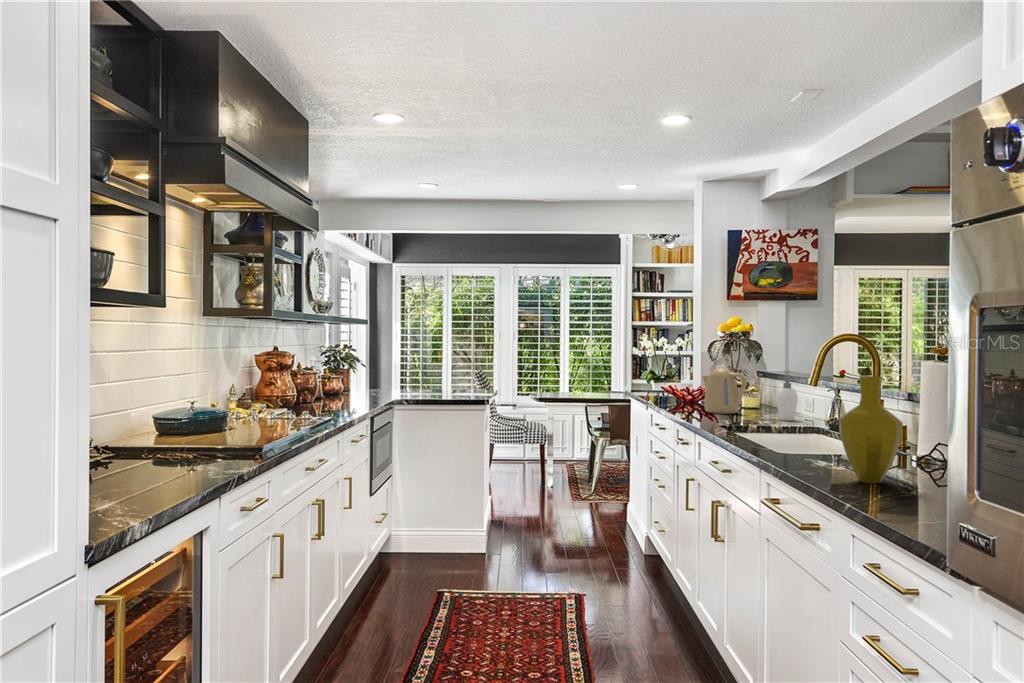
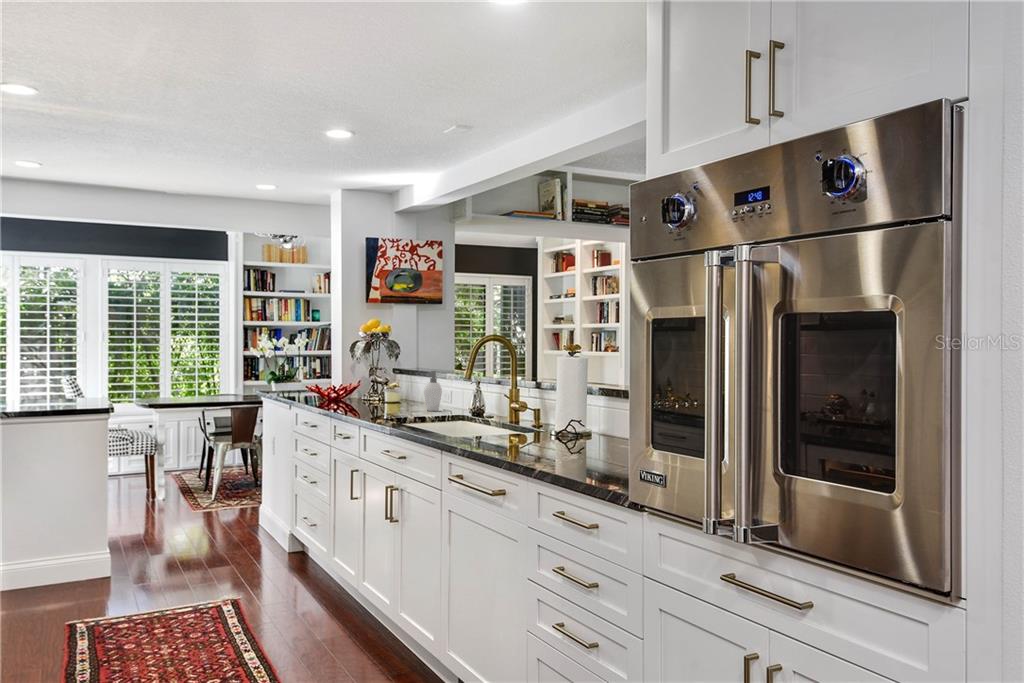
kettle: present [702,367,747,414] -> none [355,365,397,408]
vase: present [839,376,903,483] -> none [514,367,557,449]

